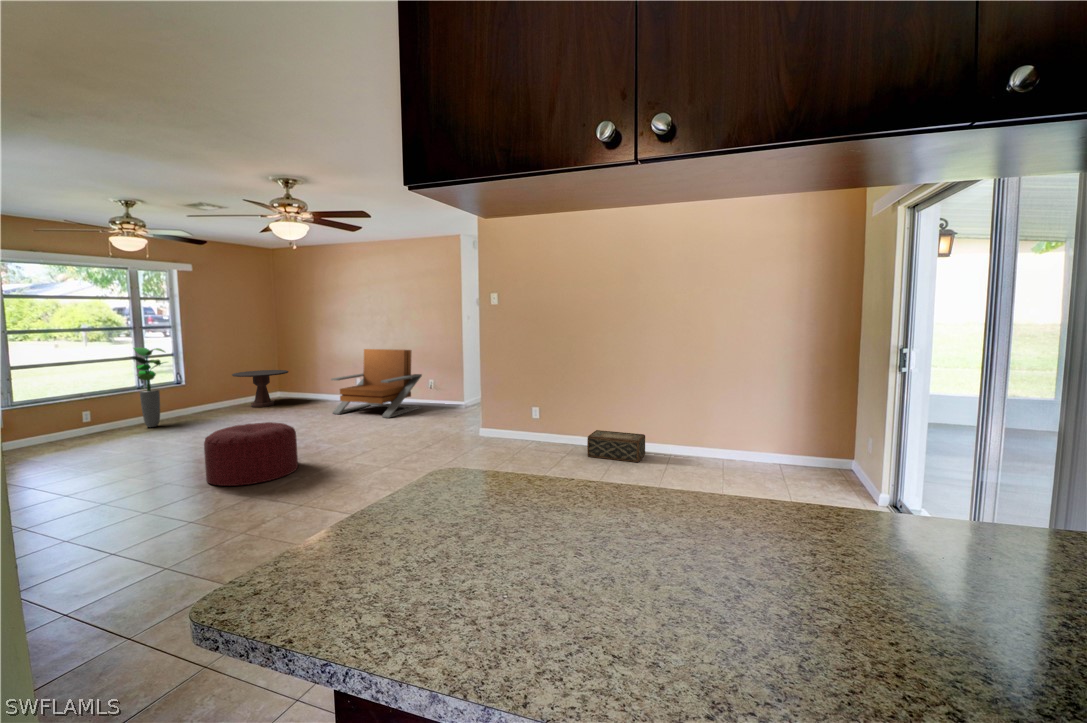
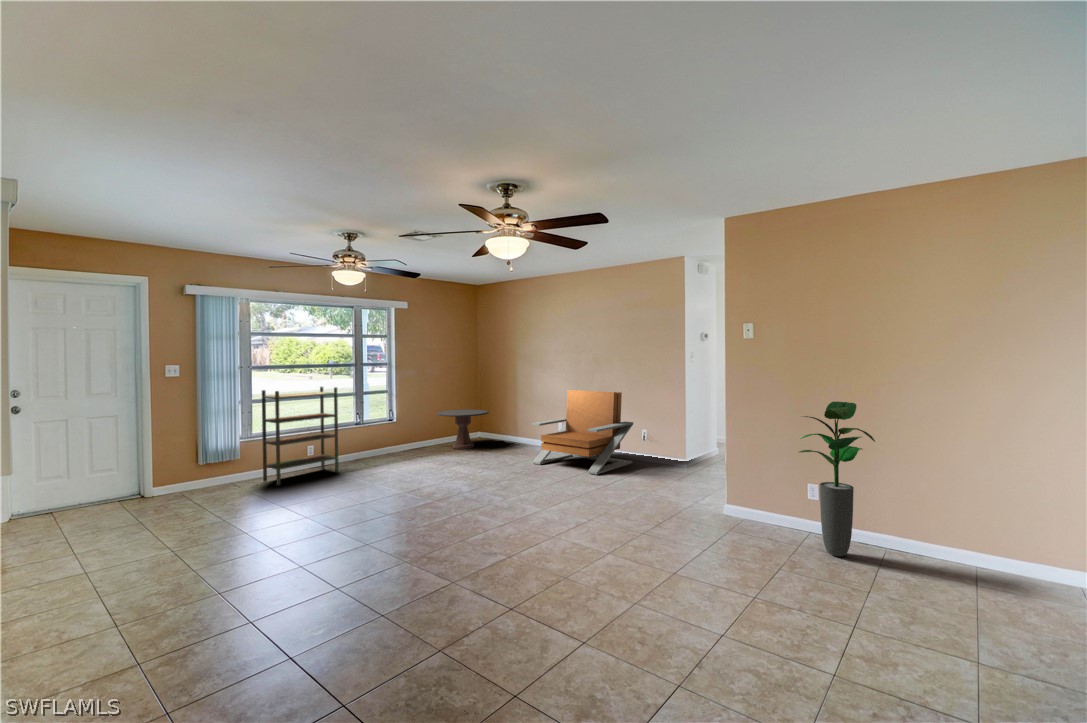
potted plant: present [131,348,166,427] -> present [799,401,875,556]
bookshelf: none [16,351,122,452] -> present [262,387,339,485]
ottoman: present [204,422,298,486] -> none [403,478,499,558]
woven basket: present [587,430,645,462] -> none [922,533,1041,606]

